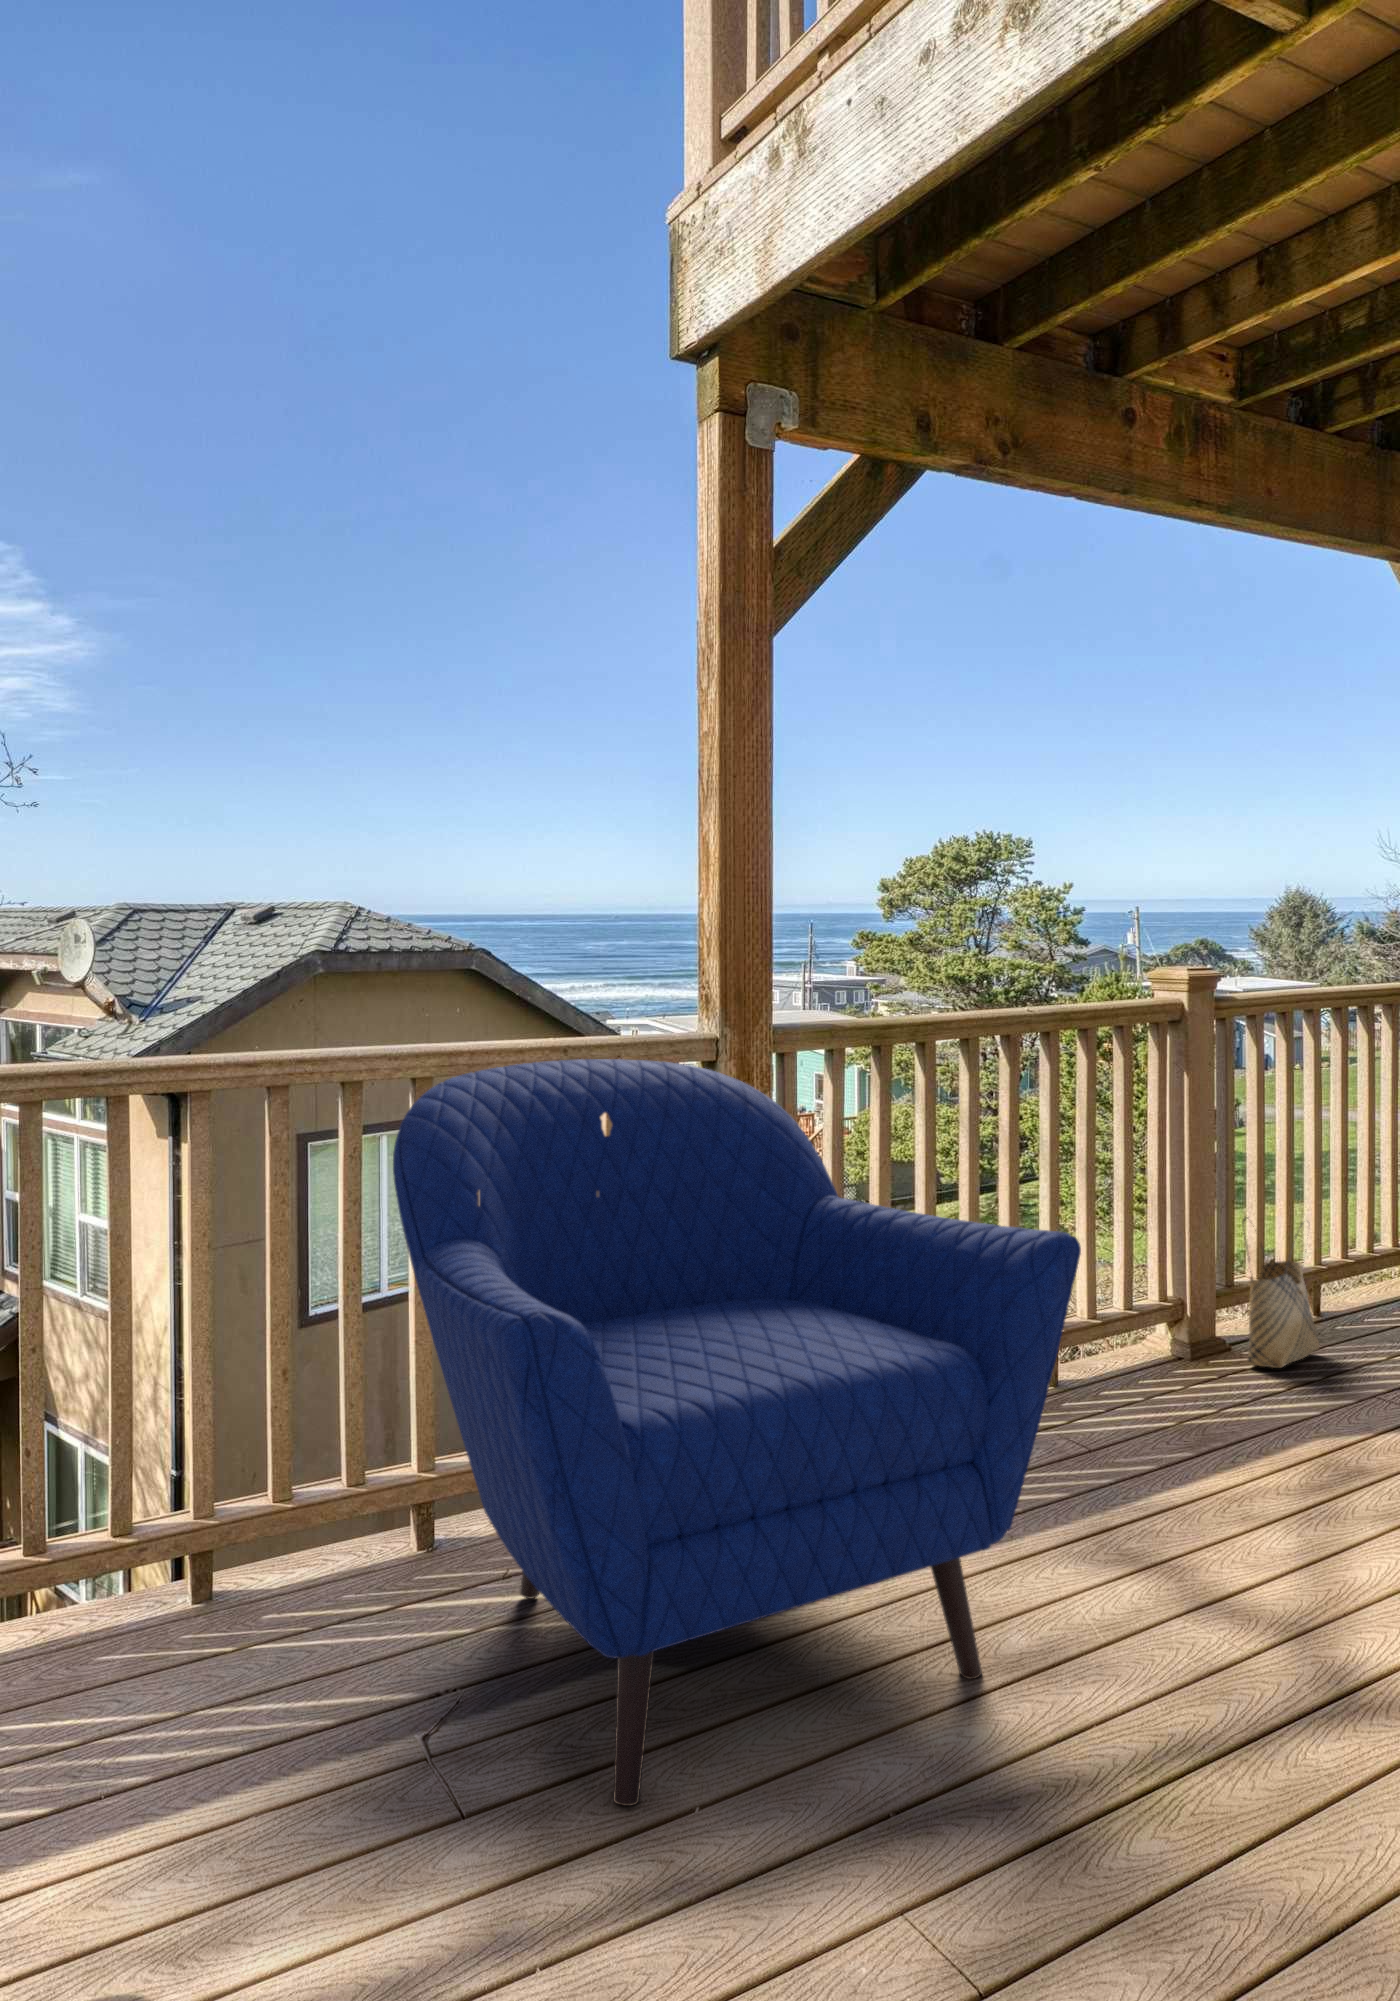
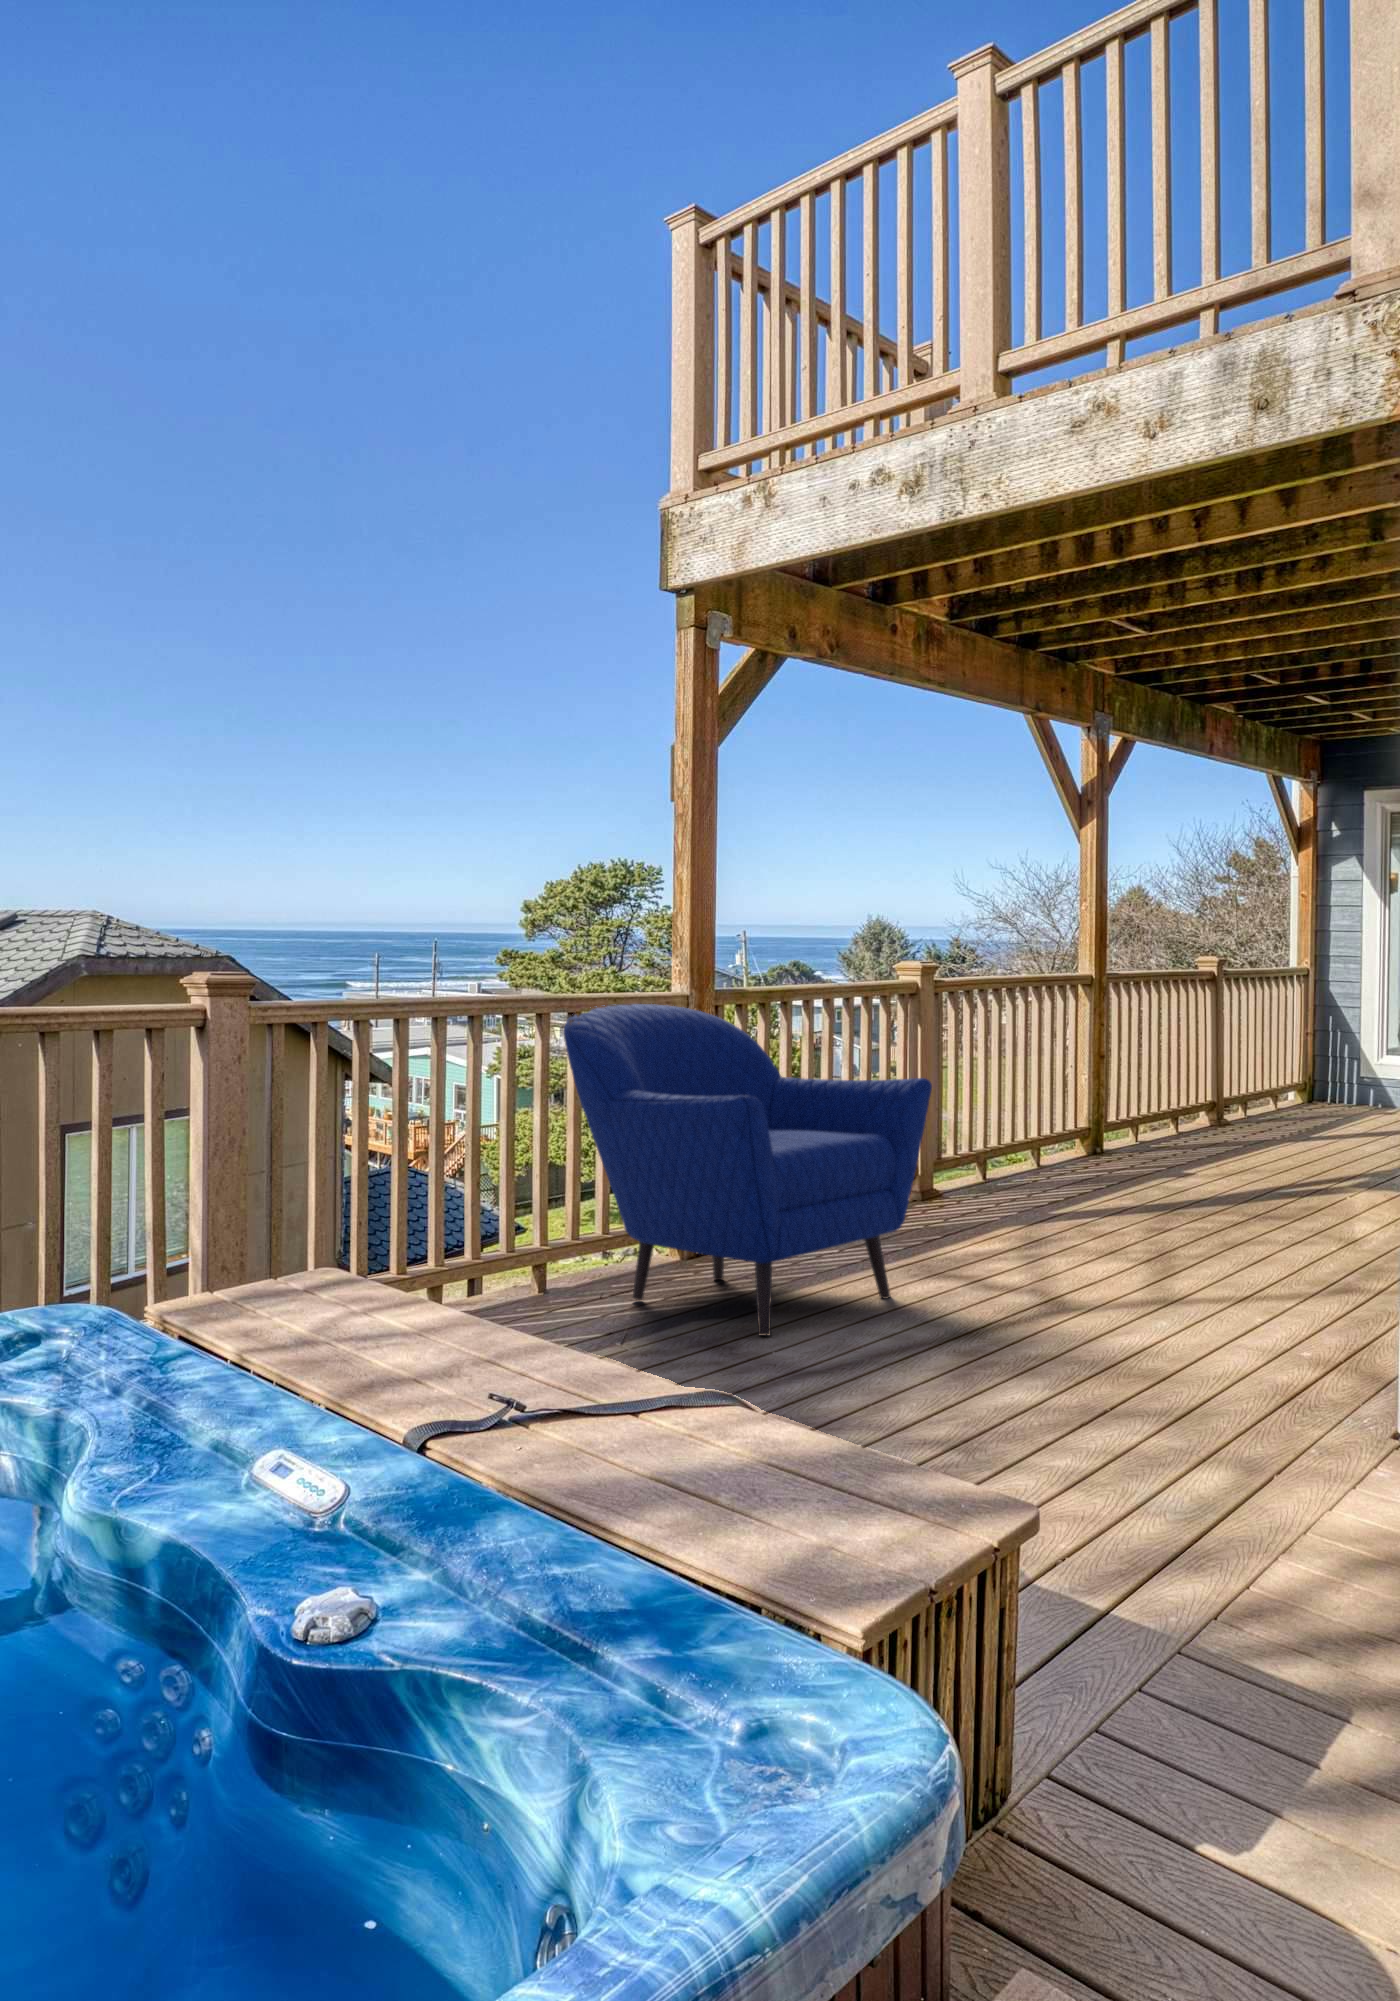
woven basket: present [1243,1217,1319,1368] -> none [947,1114,990,1203]

